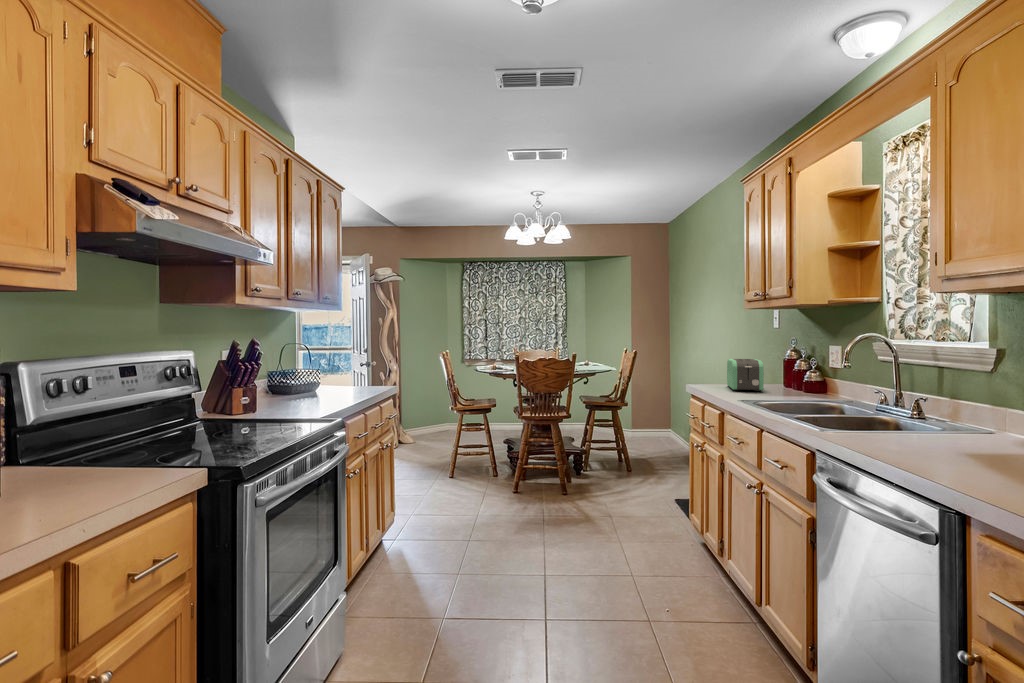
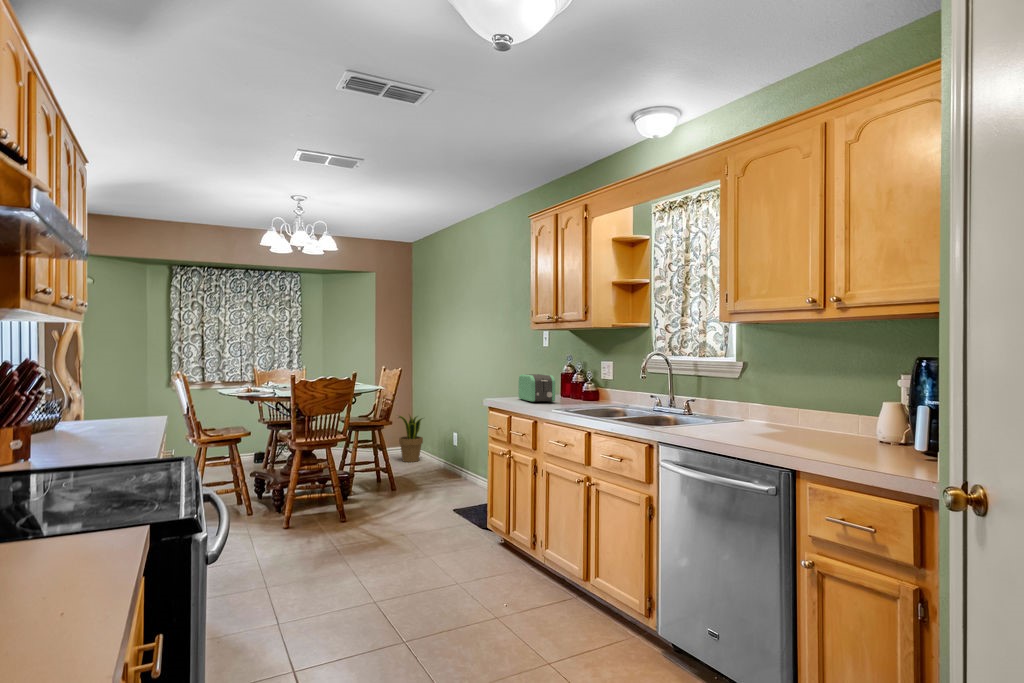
potted plant: none [648,394,677,443] -> present [399,416,423,462]

